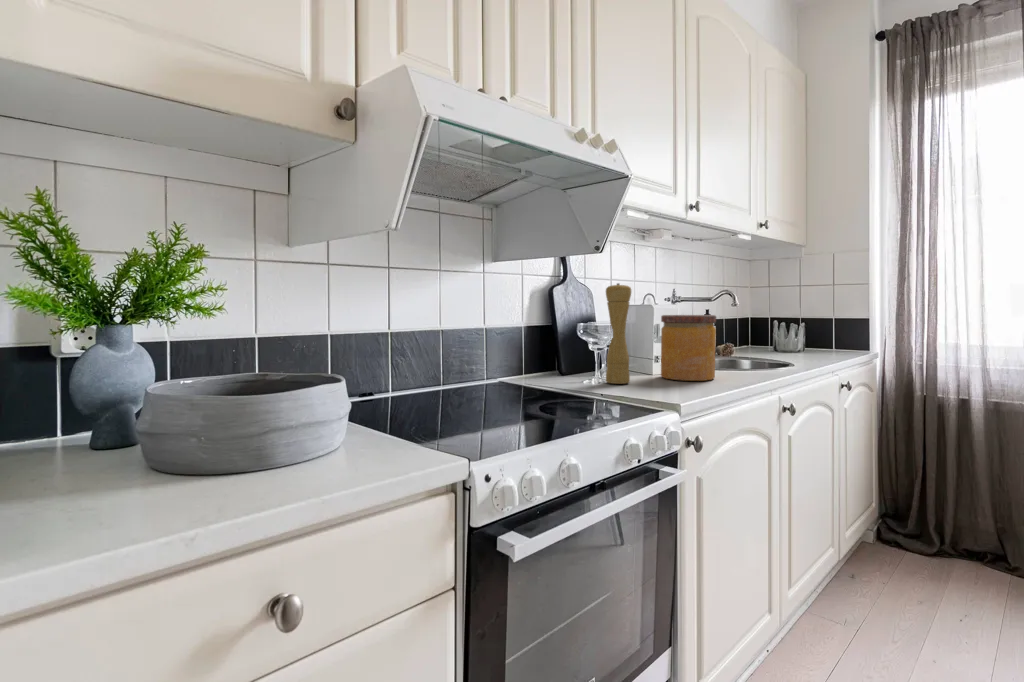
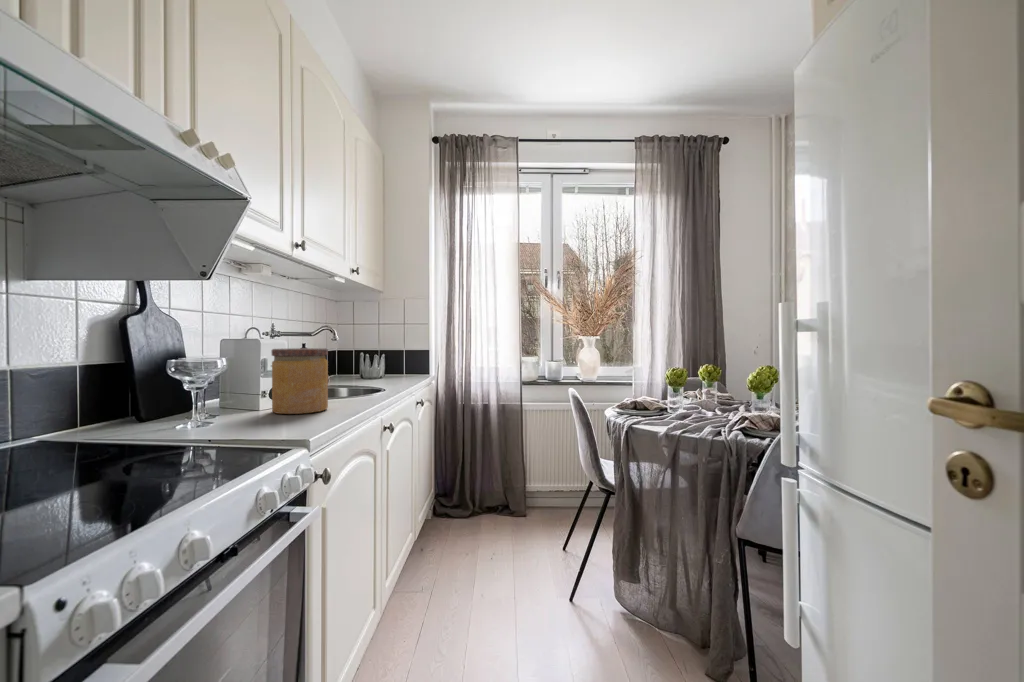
pepper mill: present [606,283,631,384] -> none [207,314,240,426]

